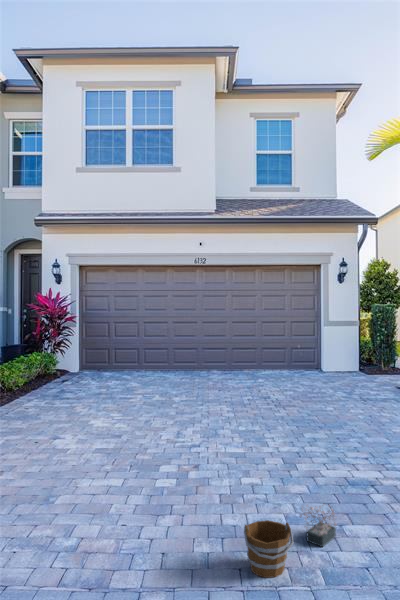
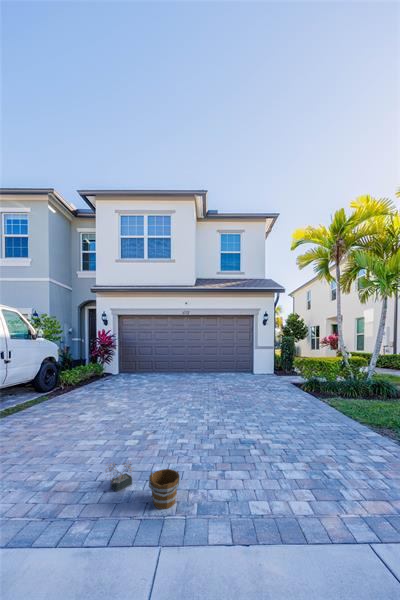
decorative plant: present [301,507,336,547] -> present [106,462,134,491]

